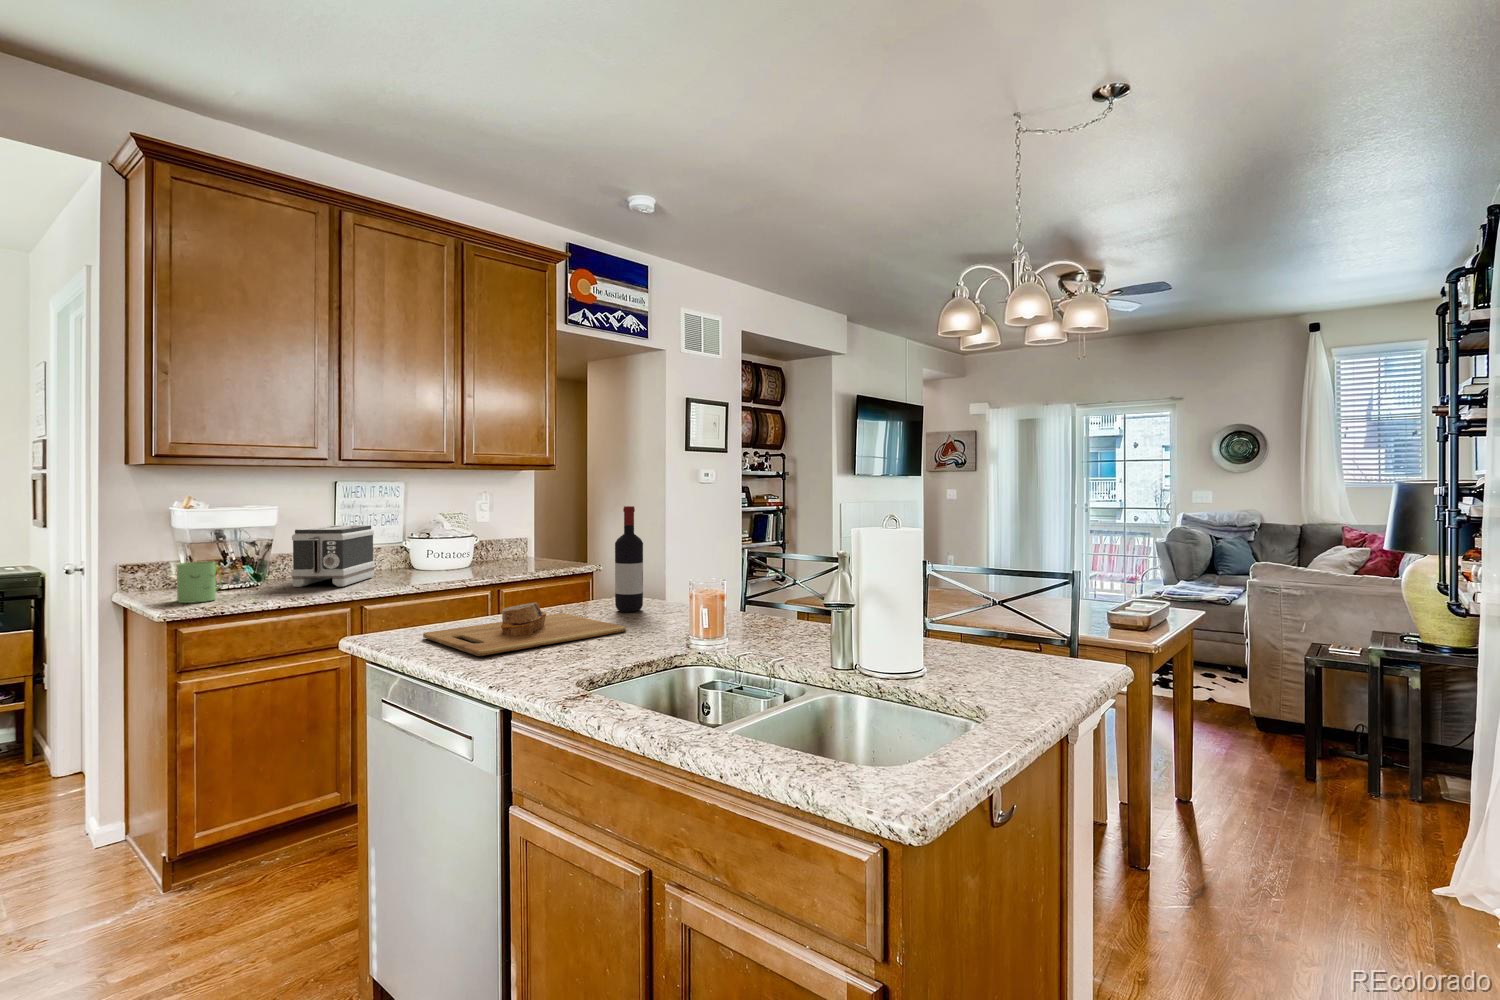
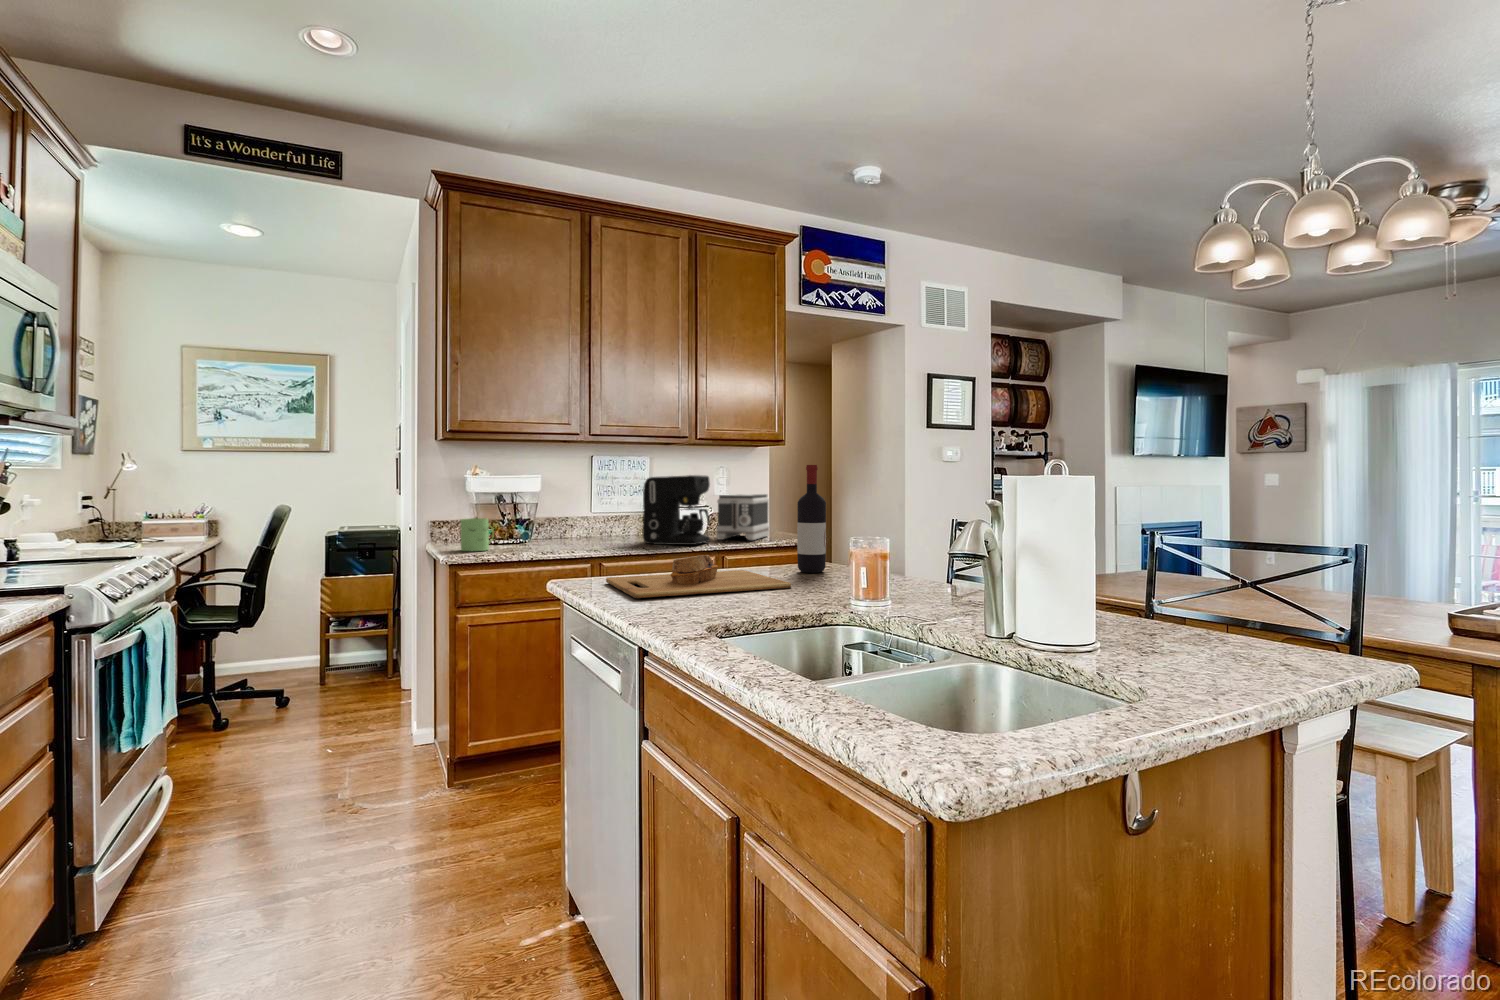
coffee maker: none [405,504,483,580] -> present [643,475,710,545]
toaster: present [291,525,375,587] -> present [717,494,769,540]

